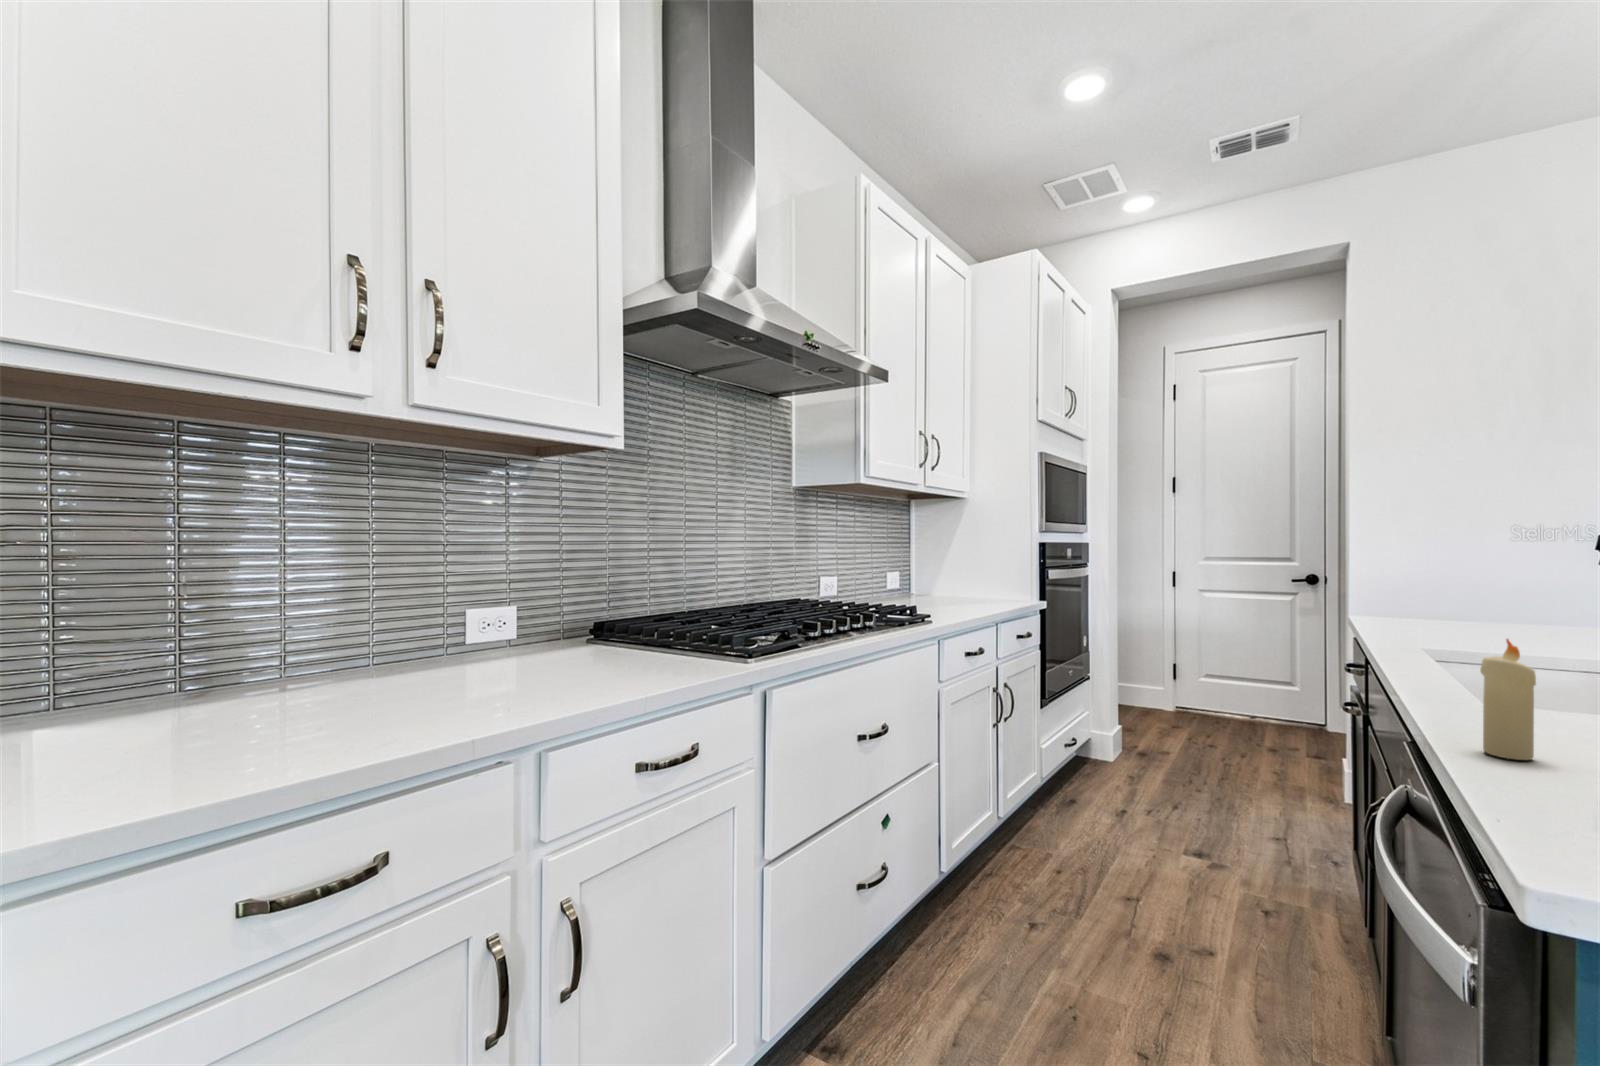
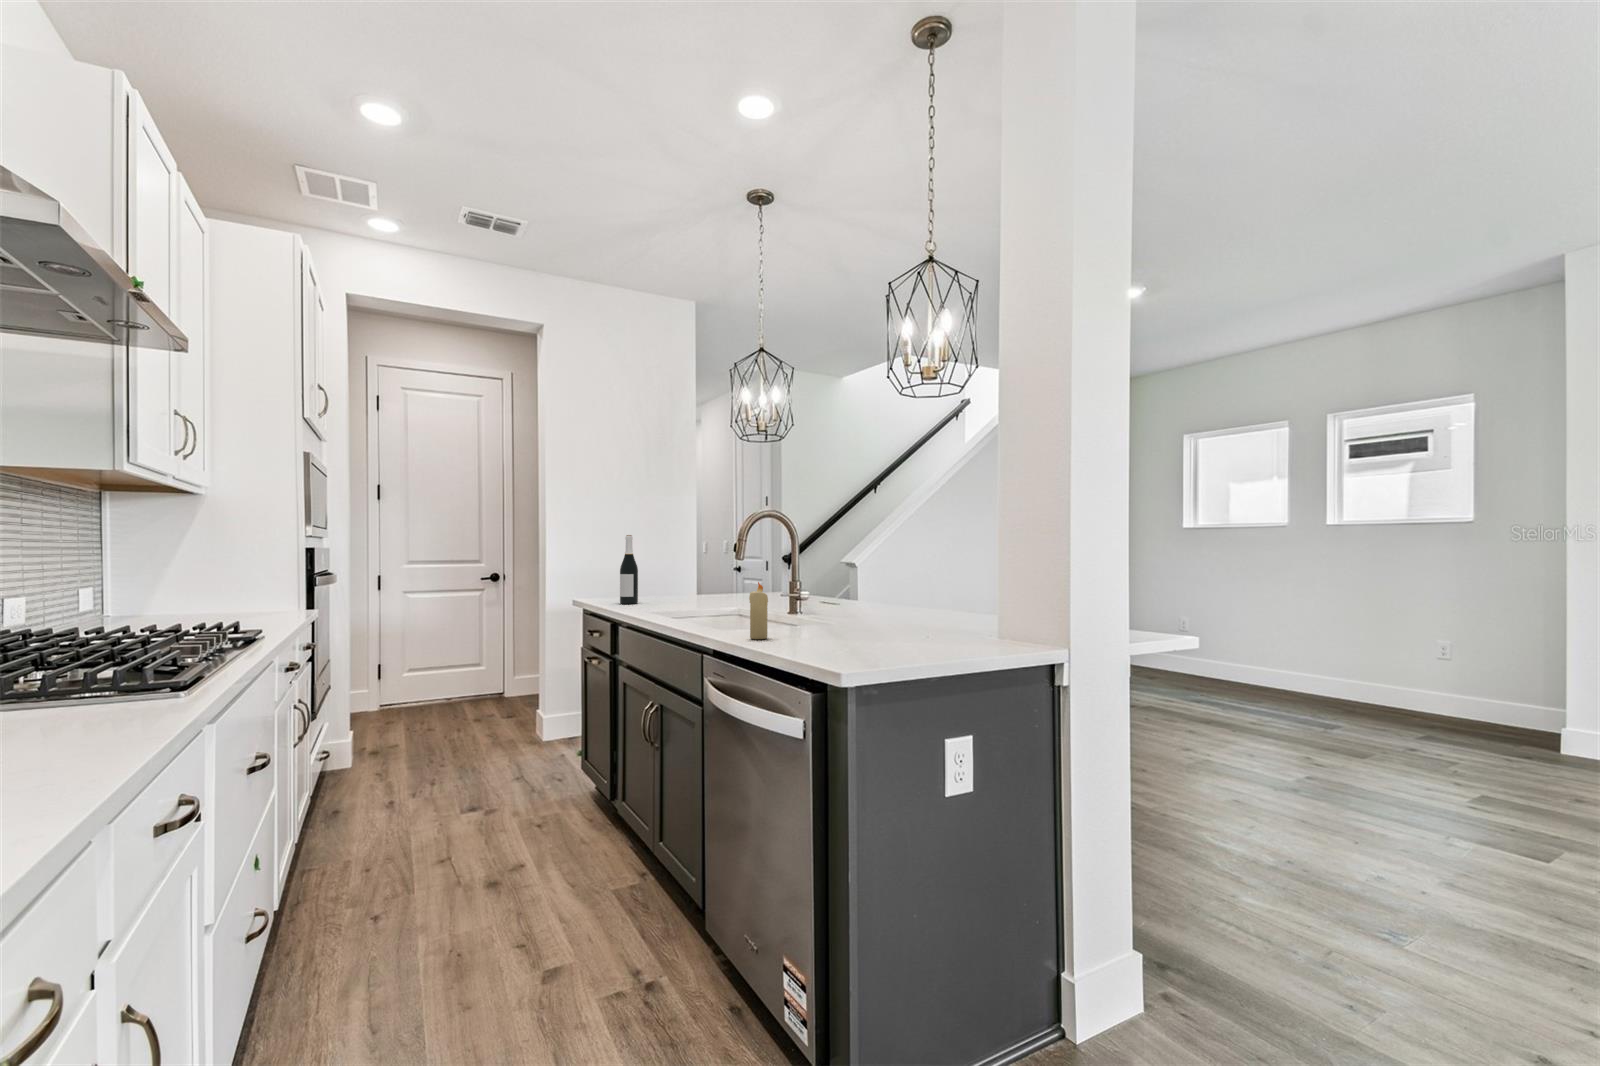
wine bottle: none [1411,532,1447,640] -> present [620,535,638,604]

